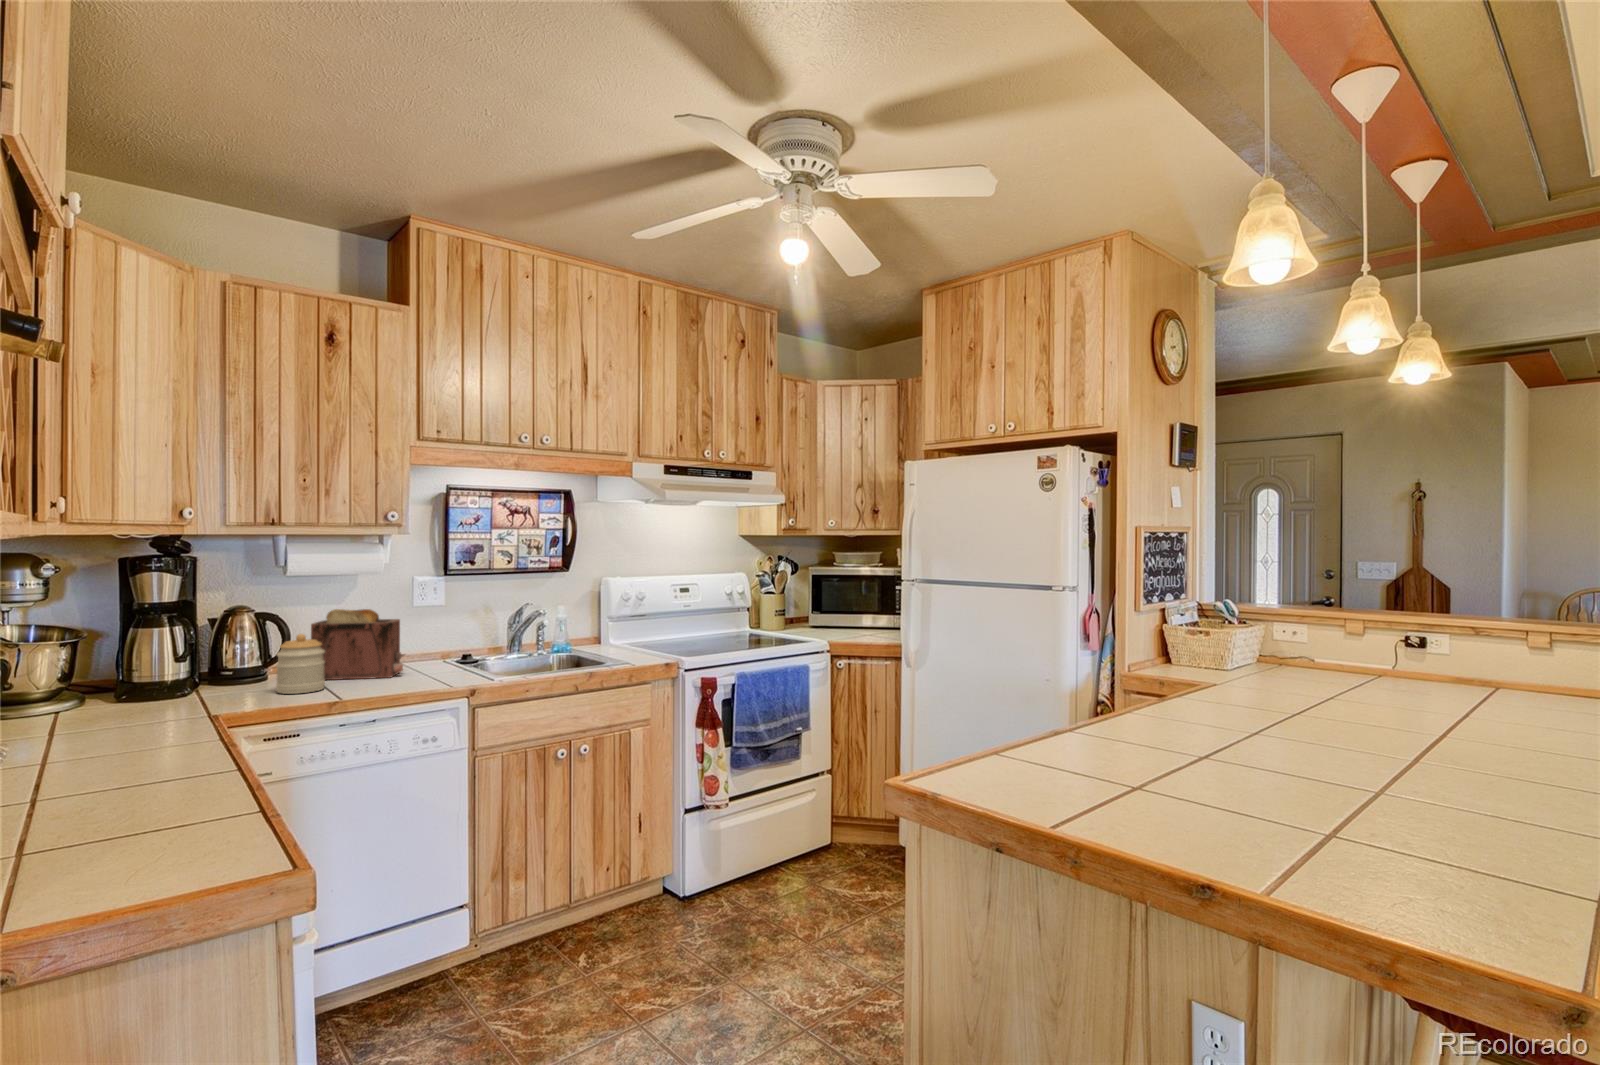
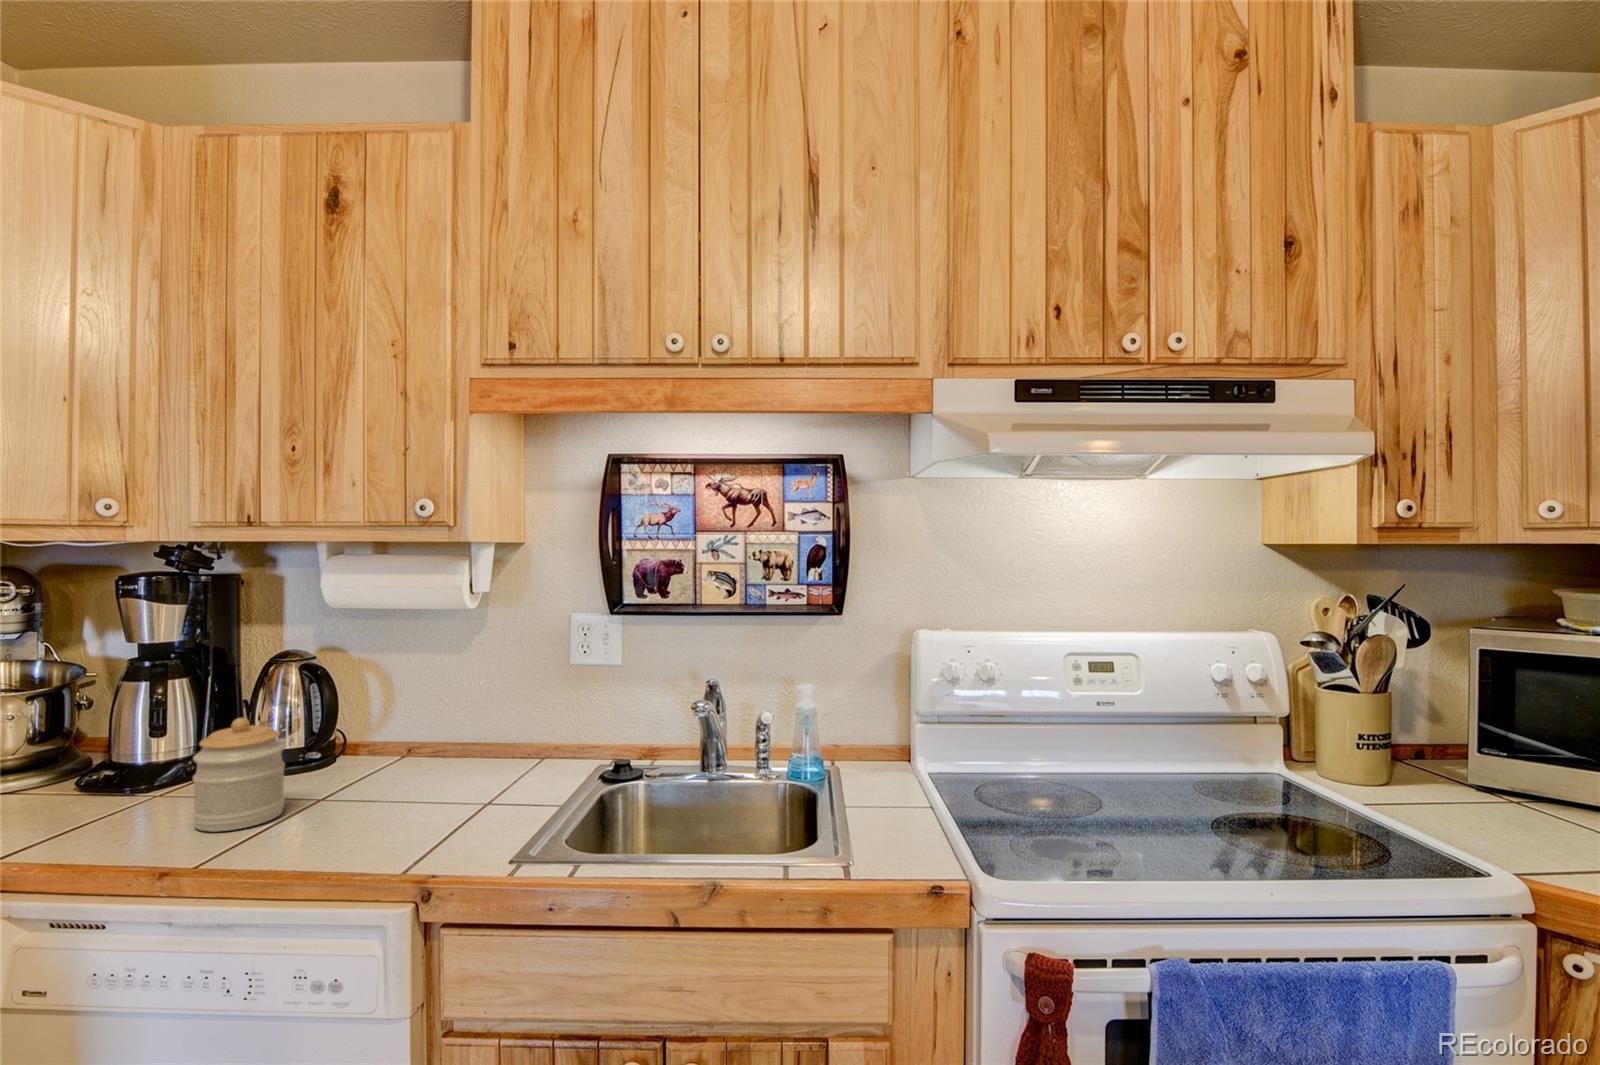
toaster: present [311,609,405,680] -> none [345,668,474,806]

